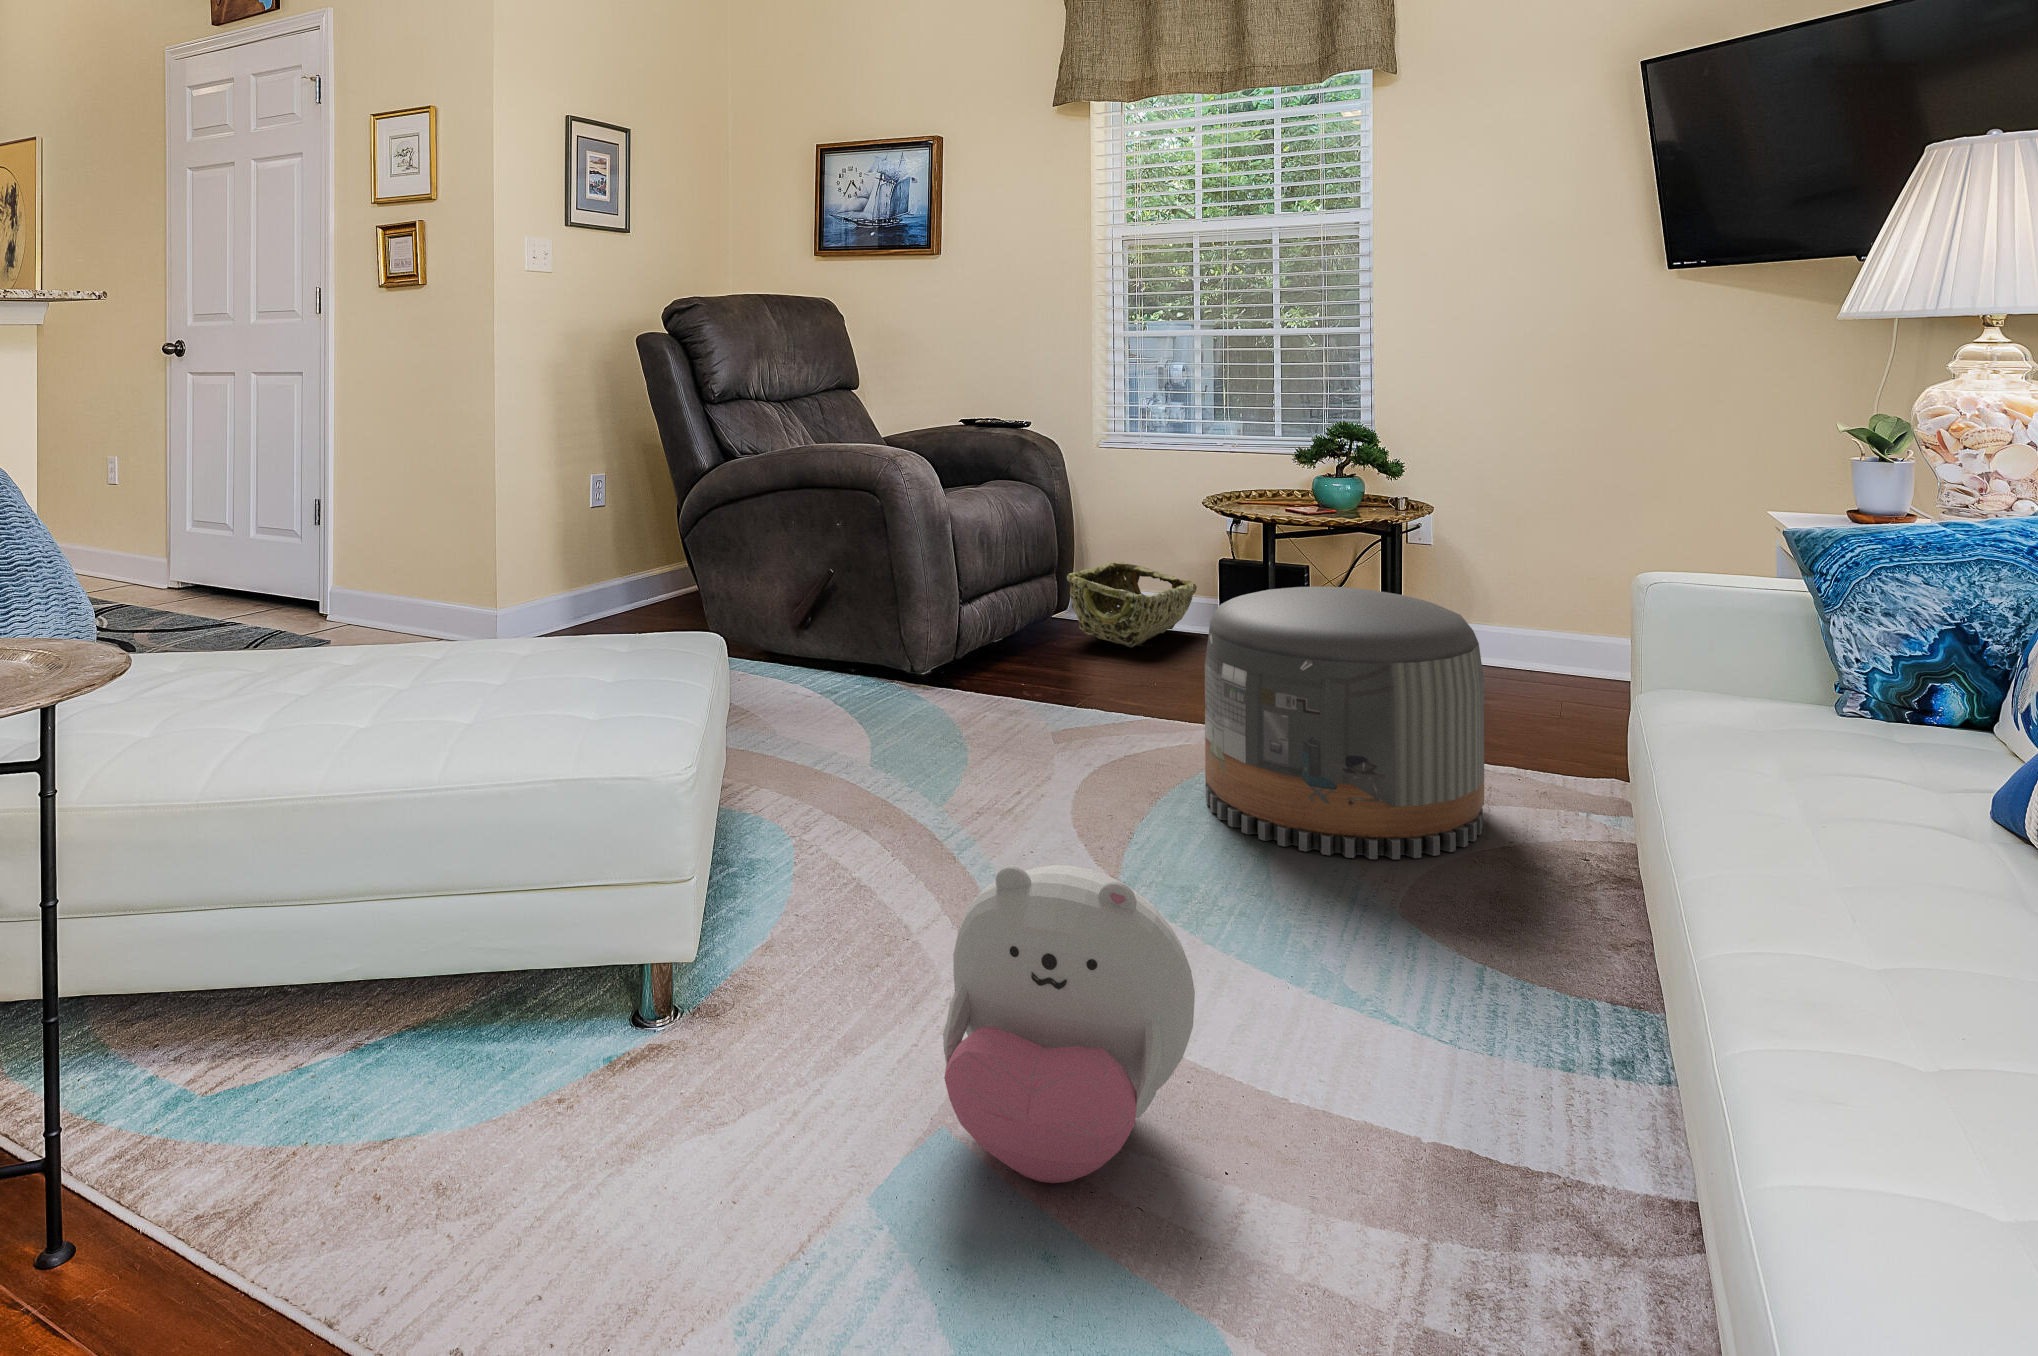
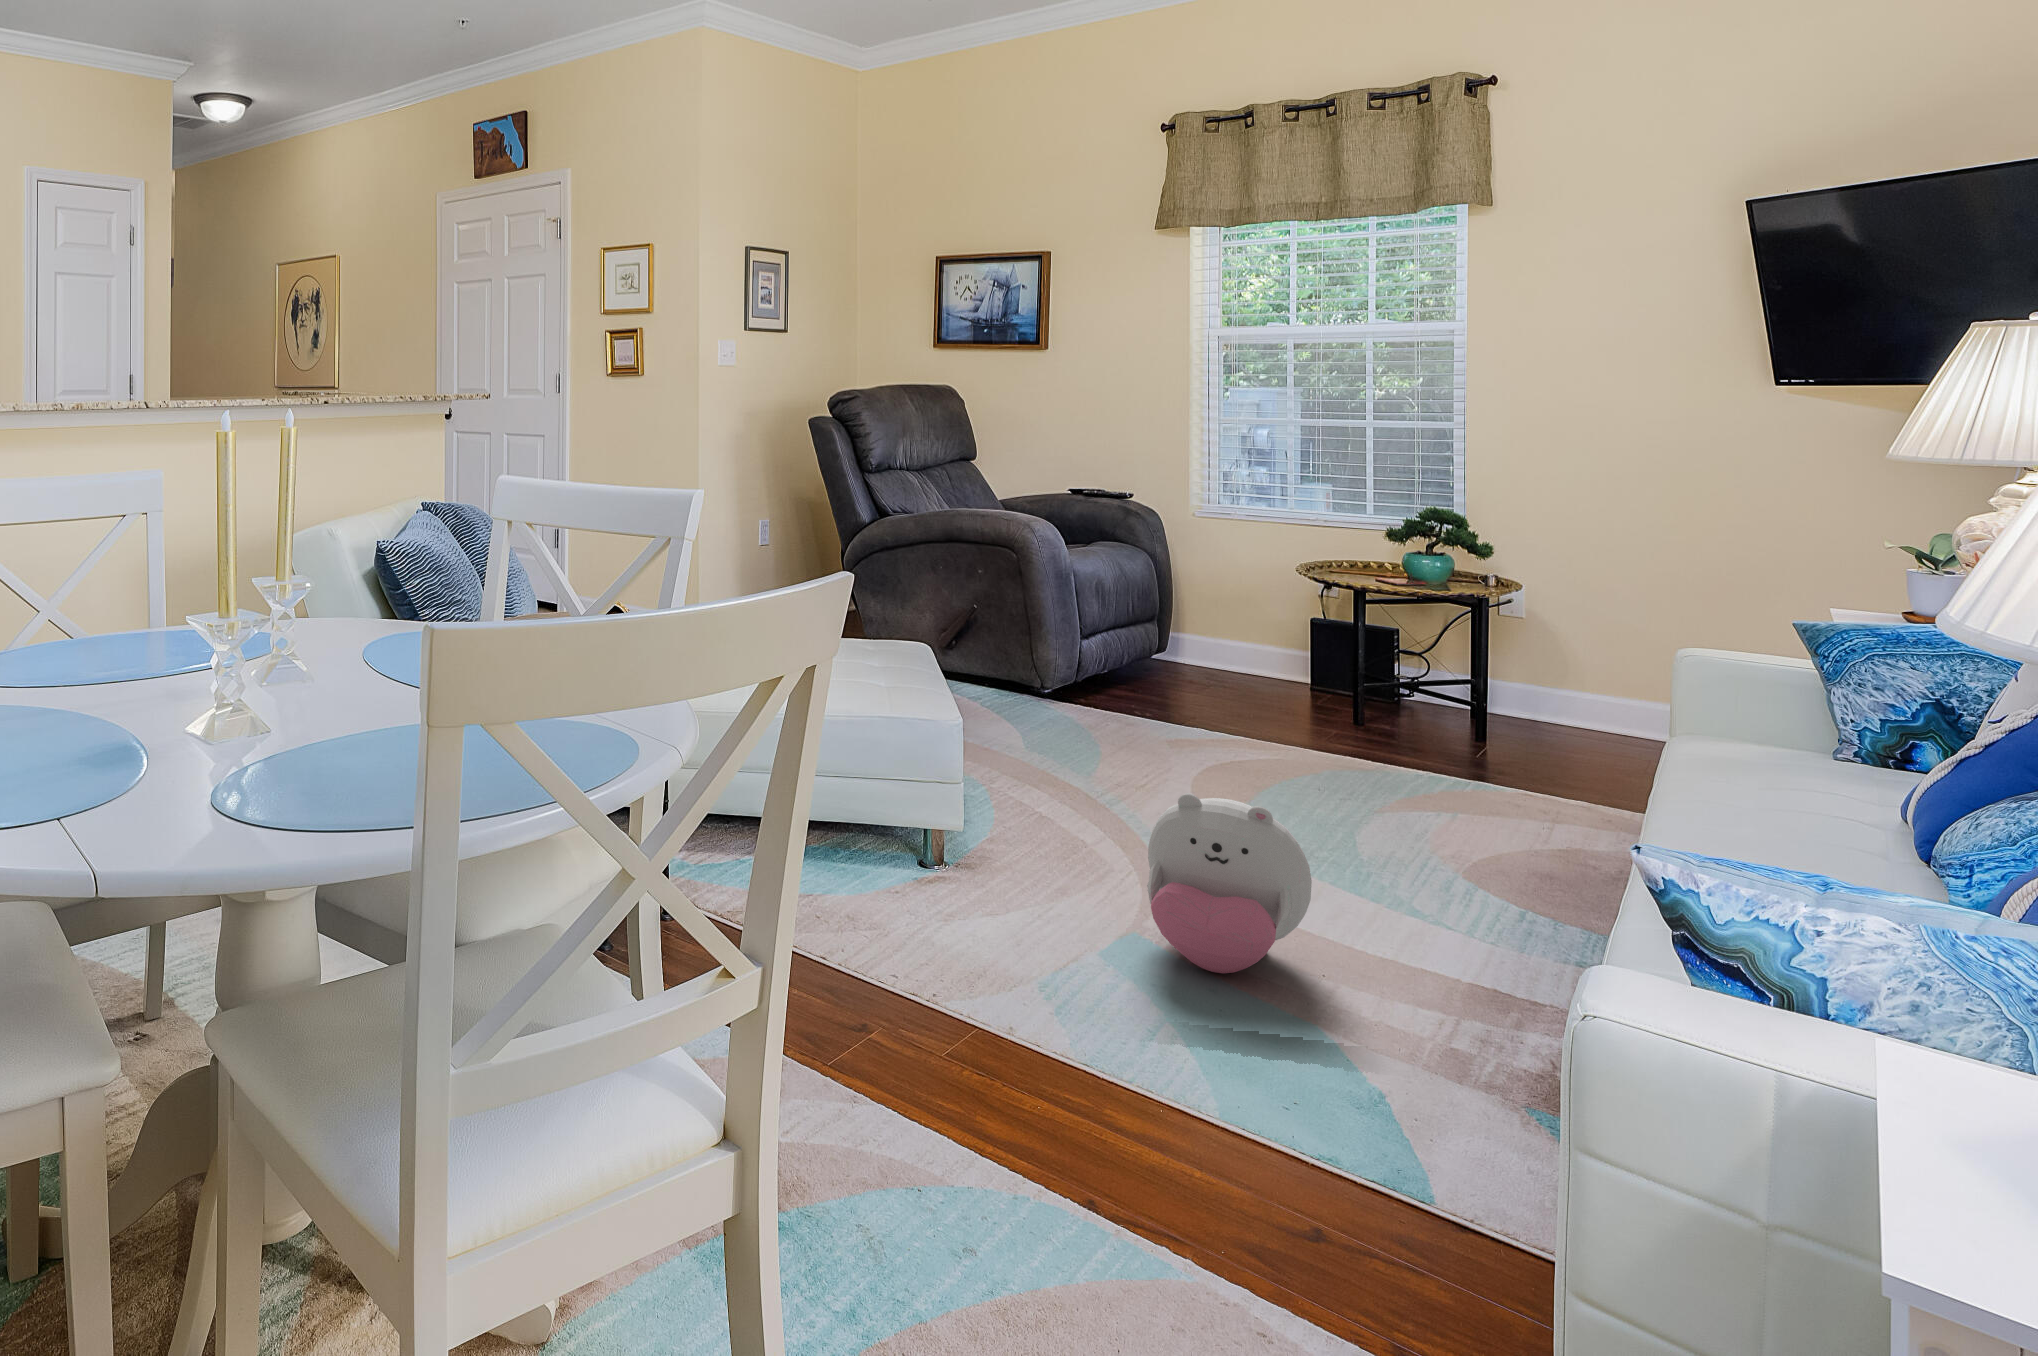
woven basket: present [1067,562,1197,647] -> none [1174,617,1294,689]
pouf: present [1205,586,1484,859] -> none [1309,645,1551,851]

